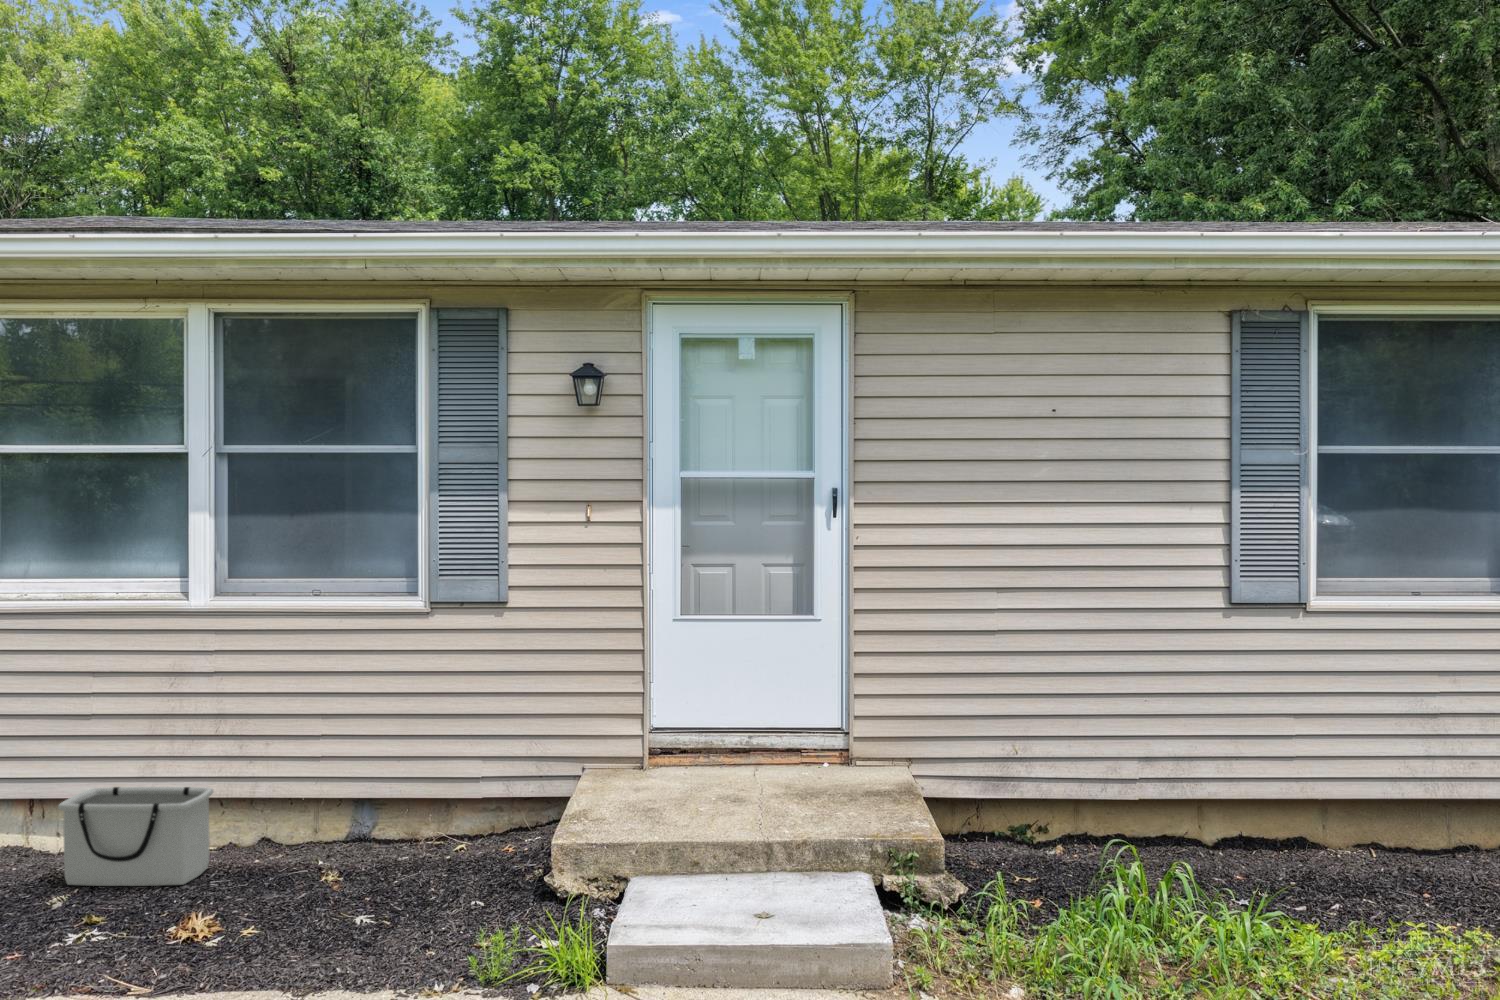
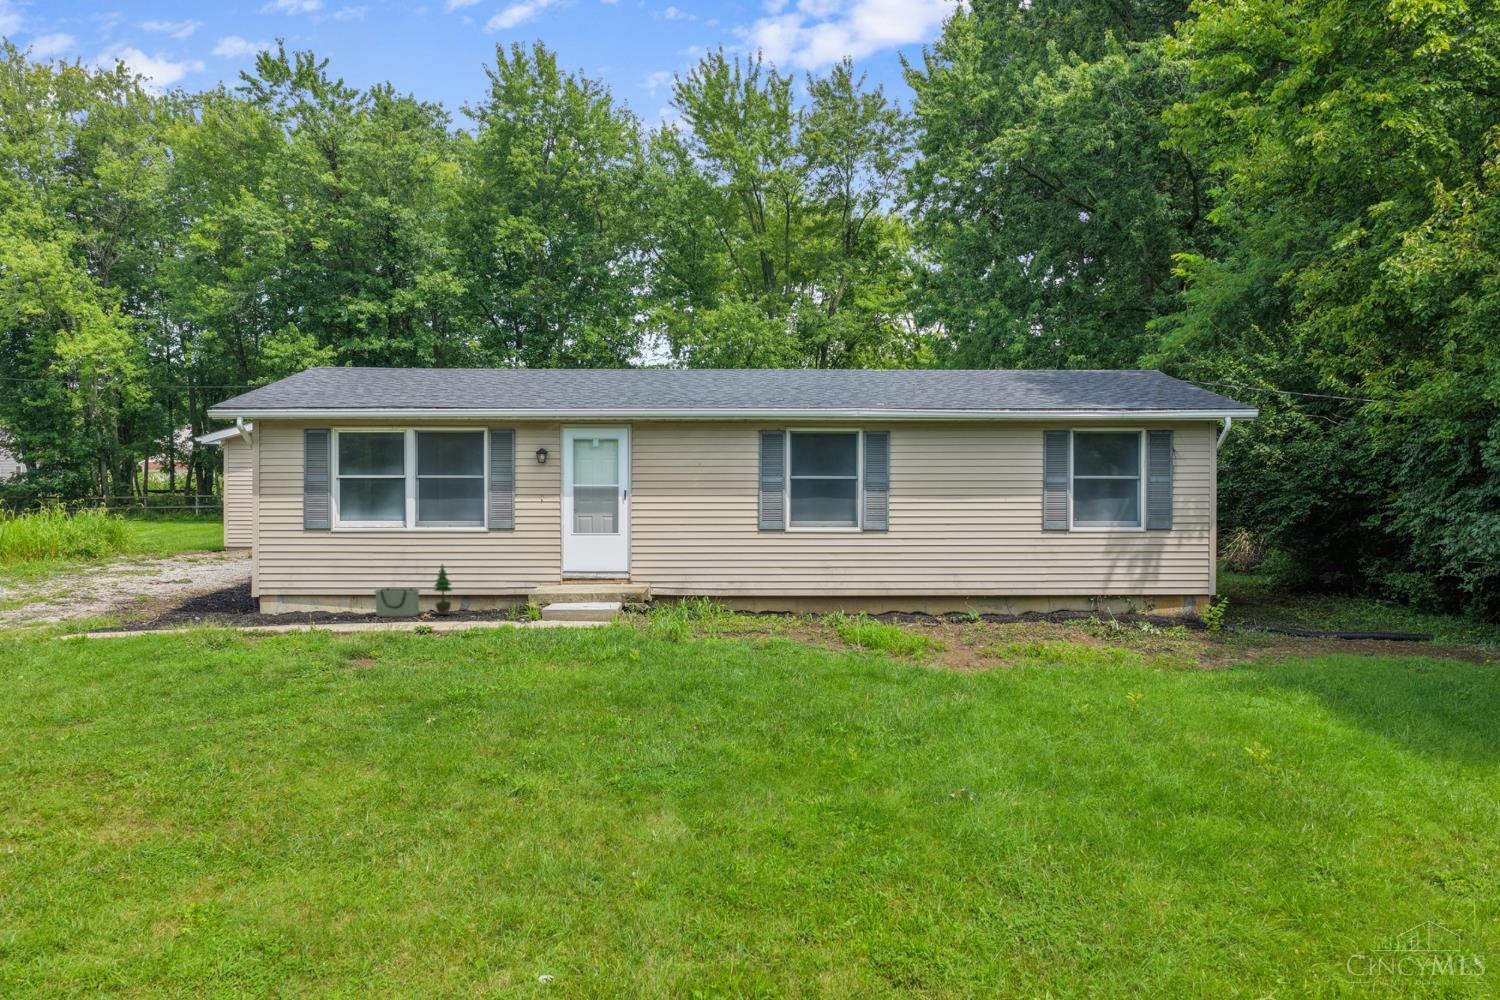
potted tree: none [245,712,313,876] -> present [434,565,452,615]

